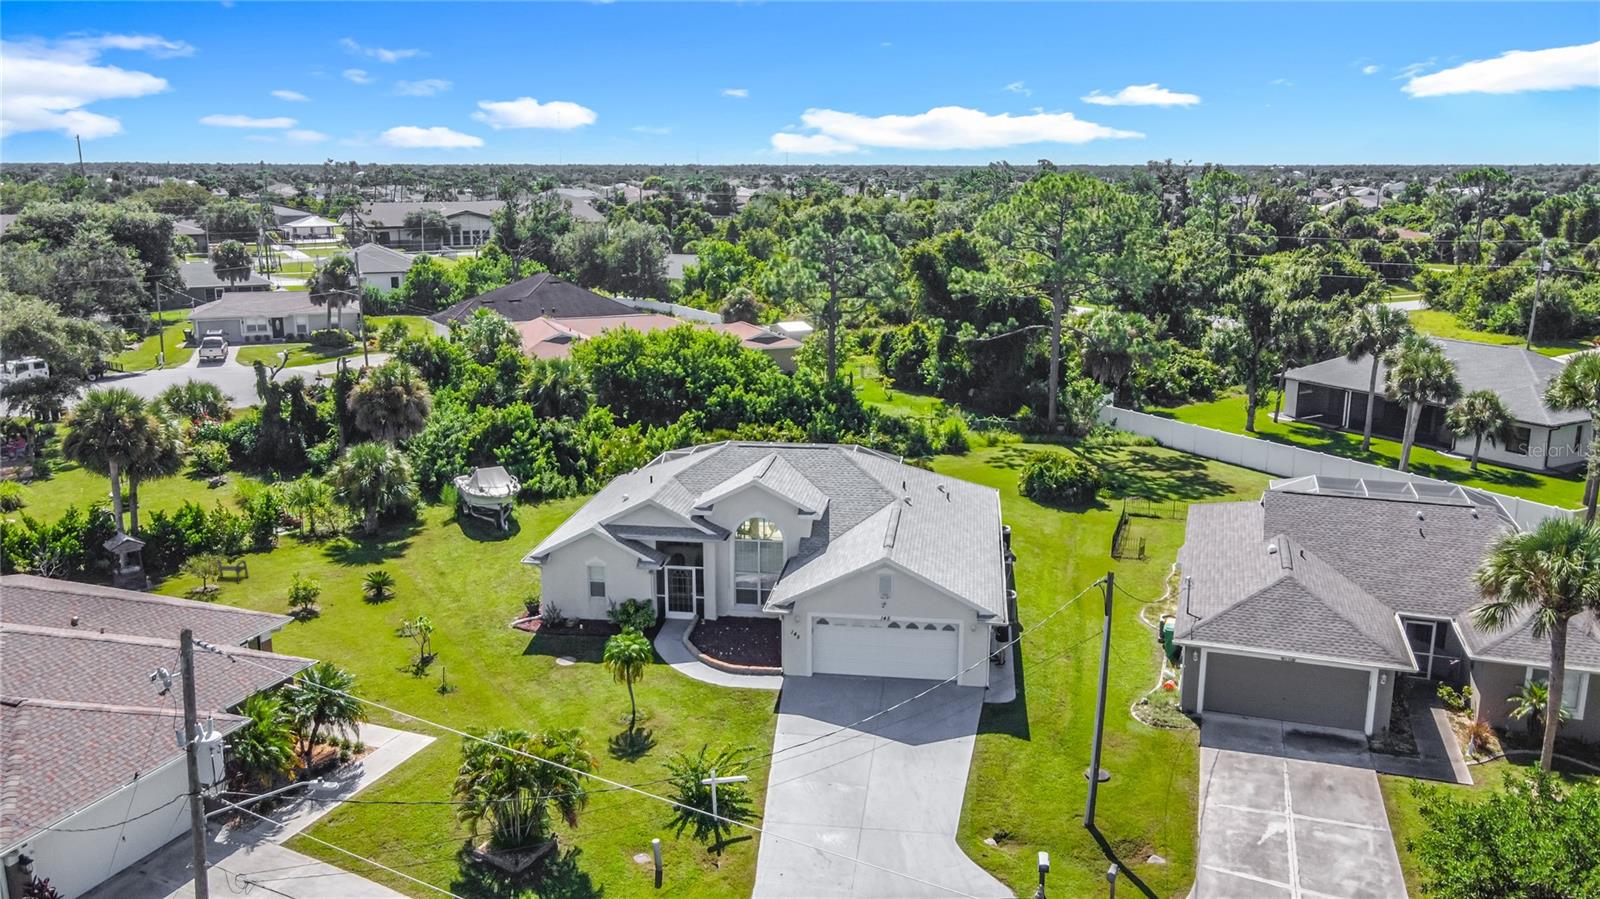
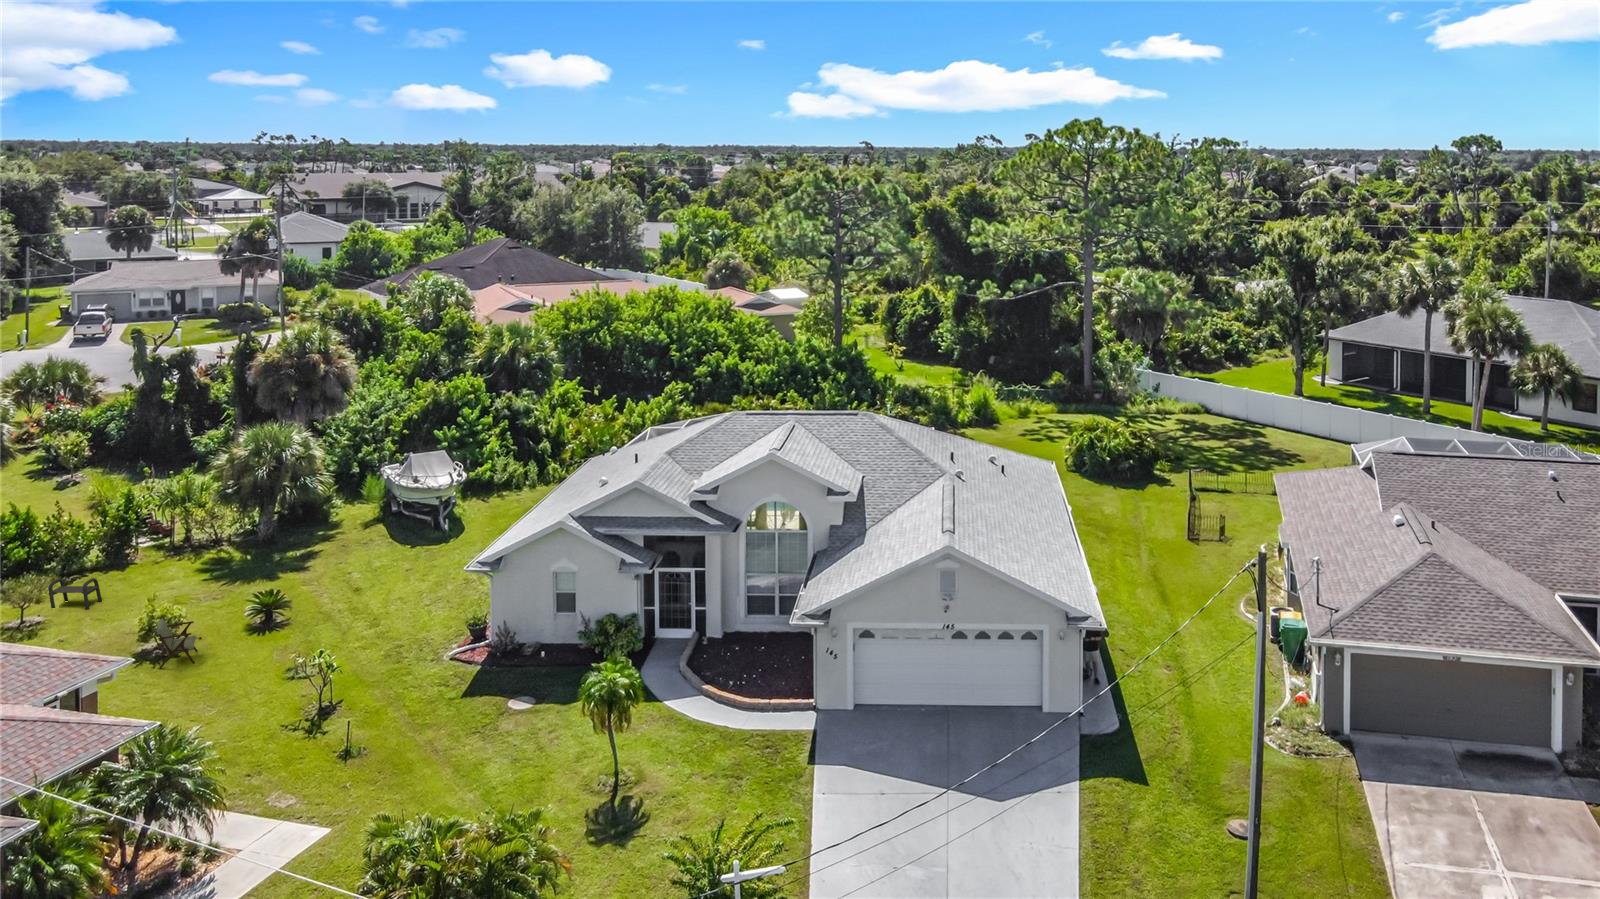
lounge chair: none [299,592,326,629] -> present [156,619,197,669]

